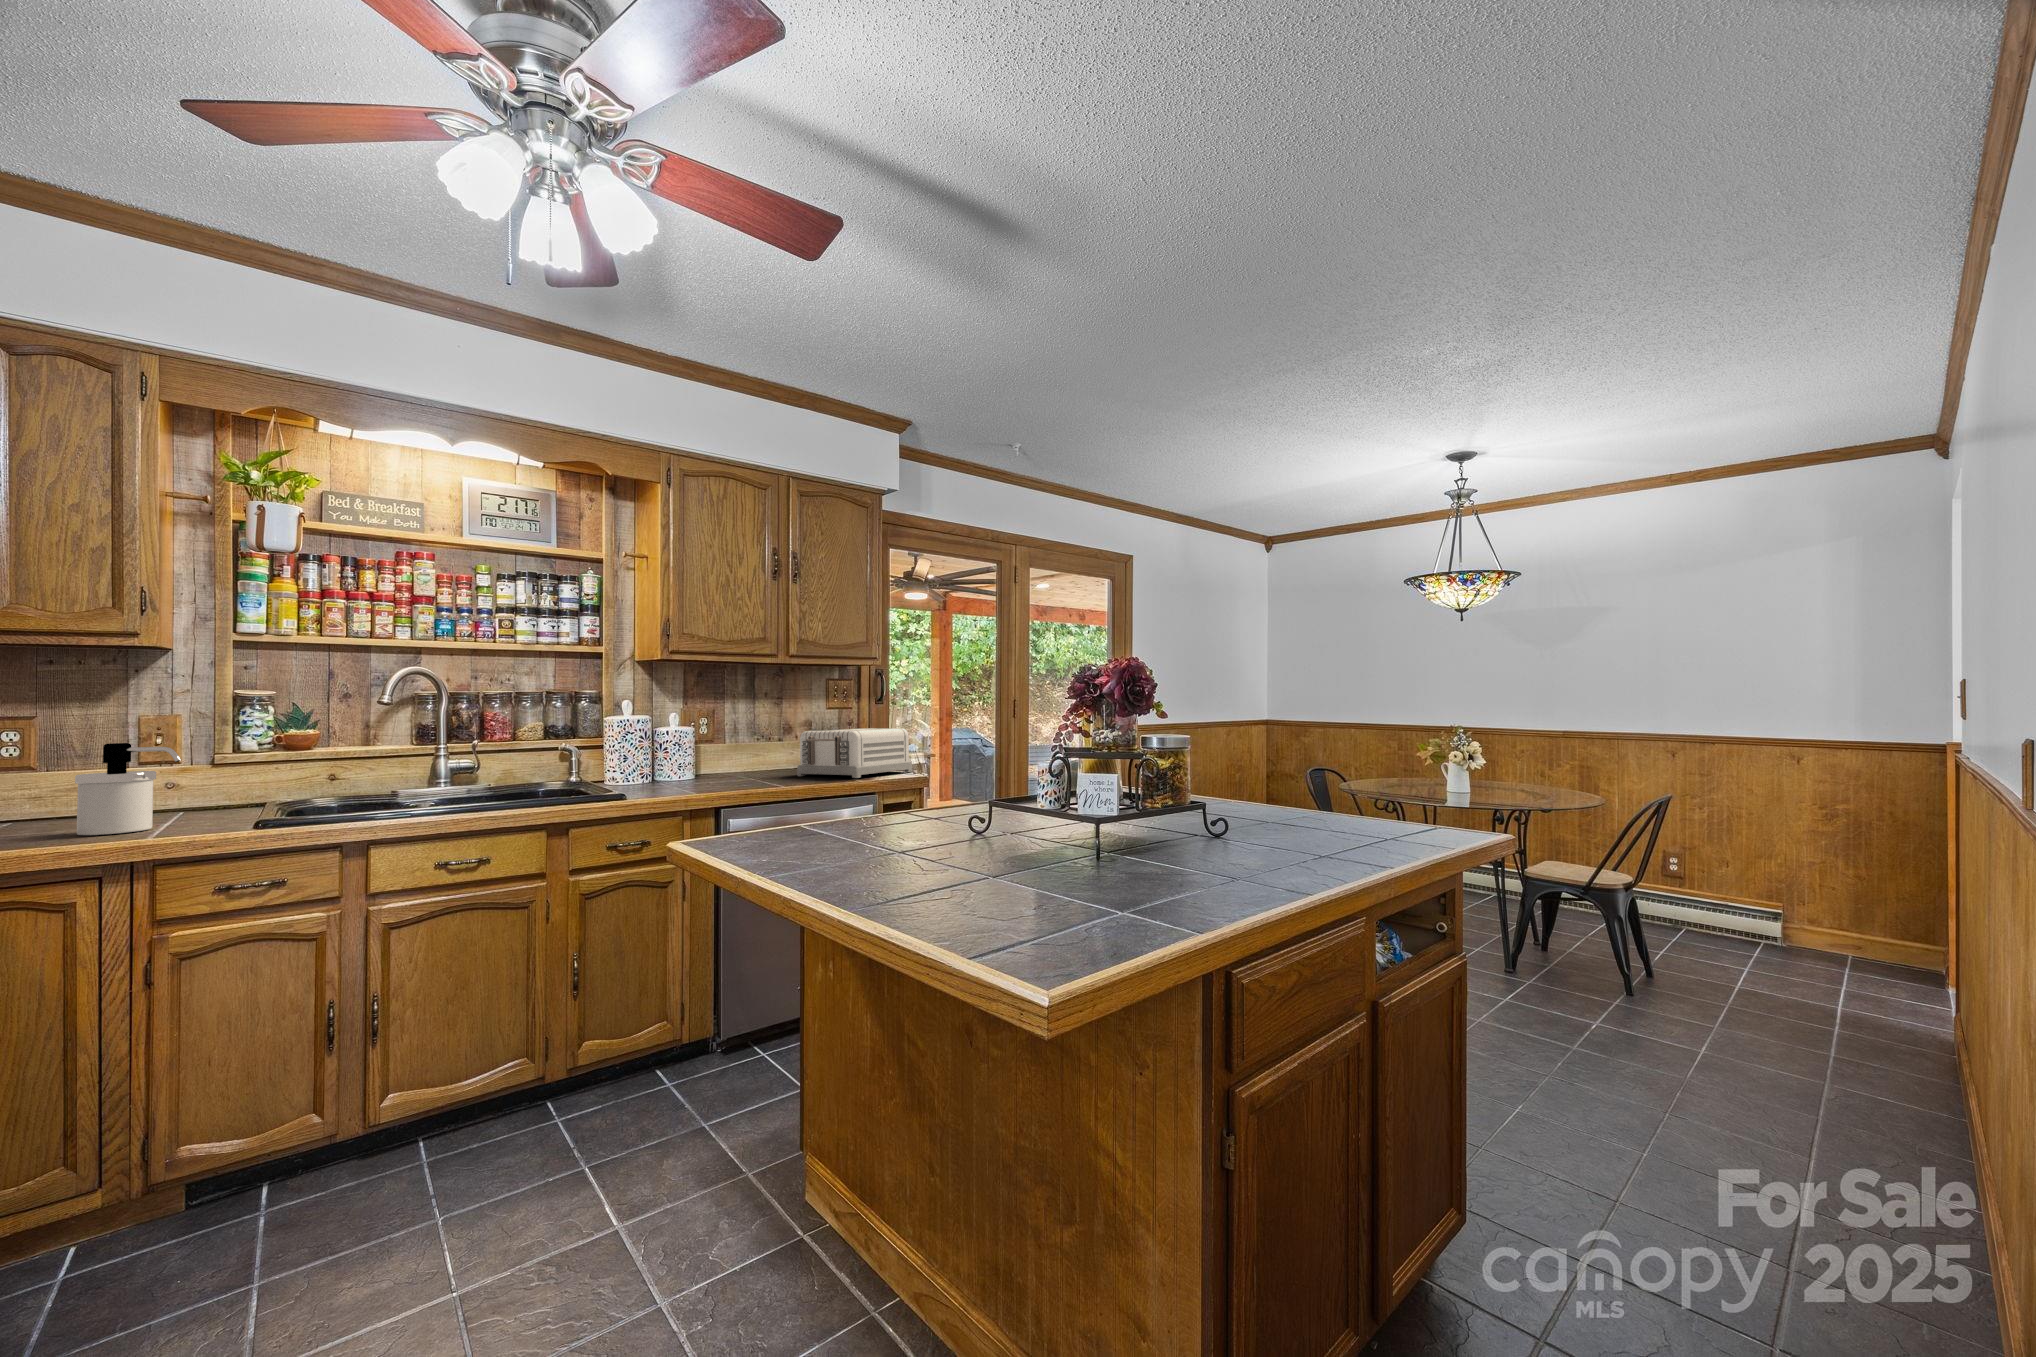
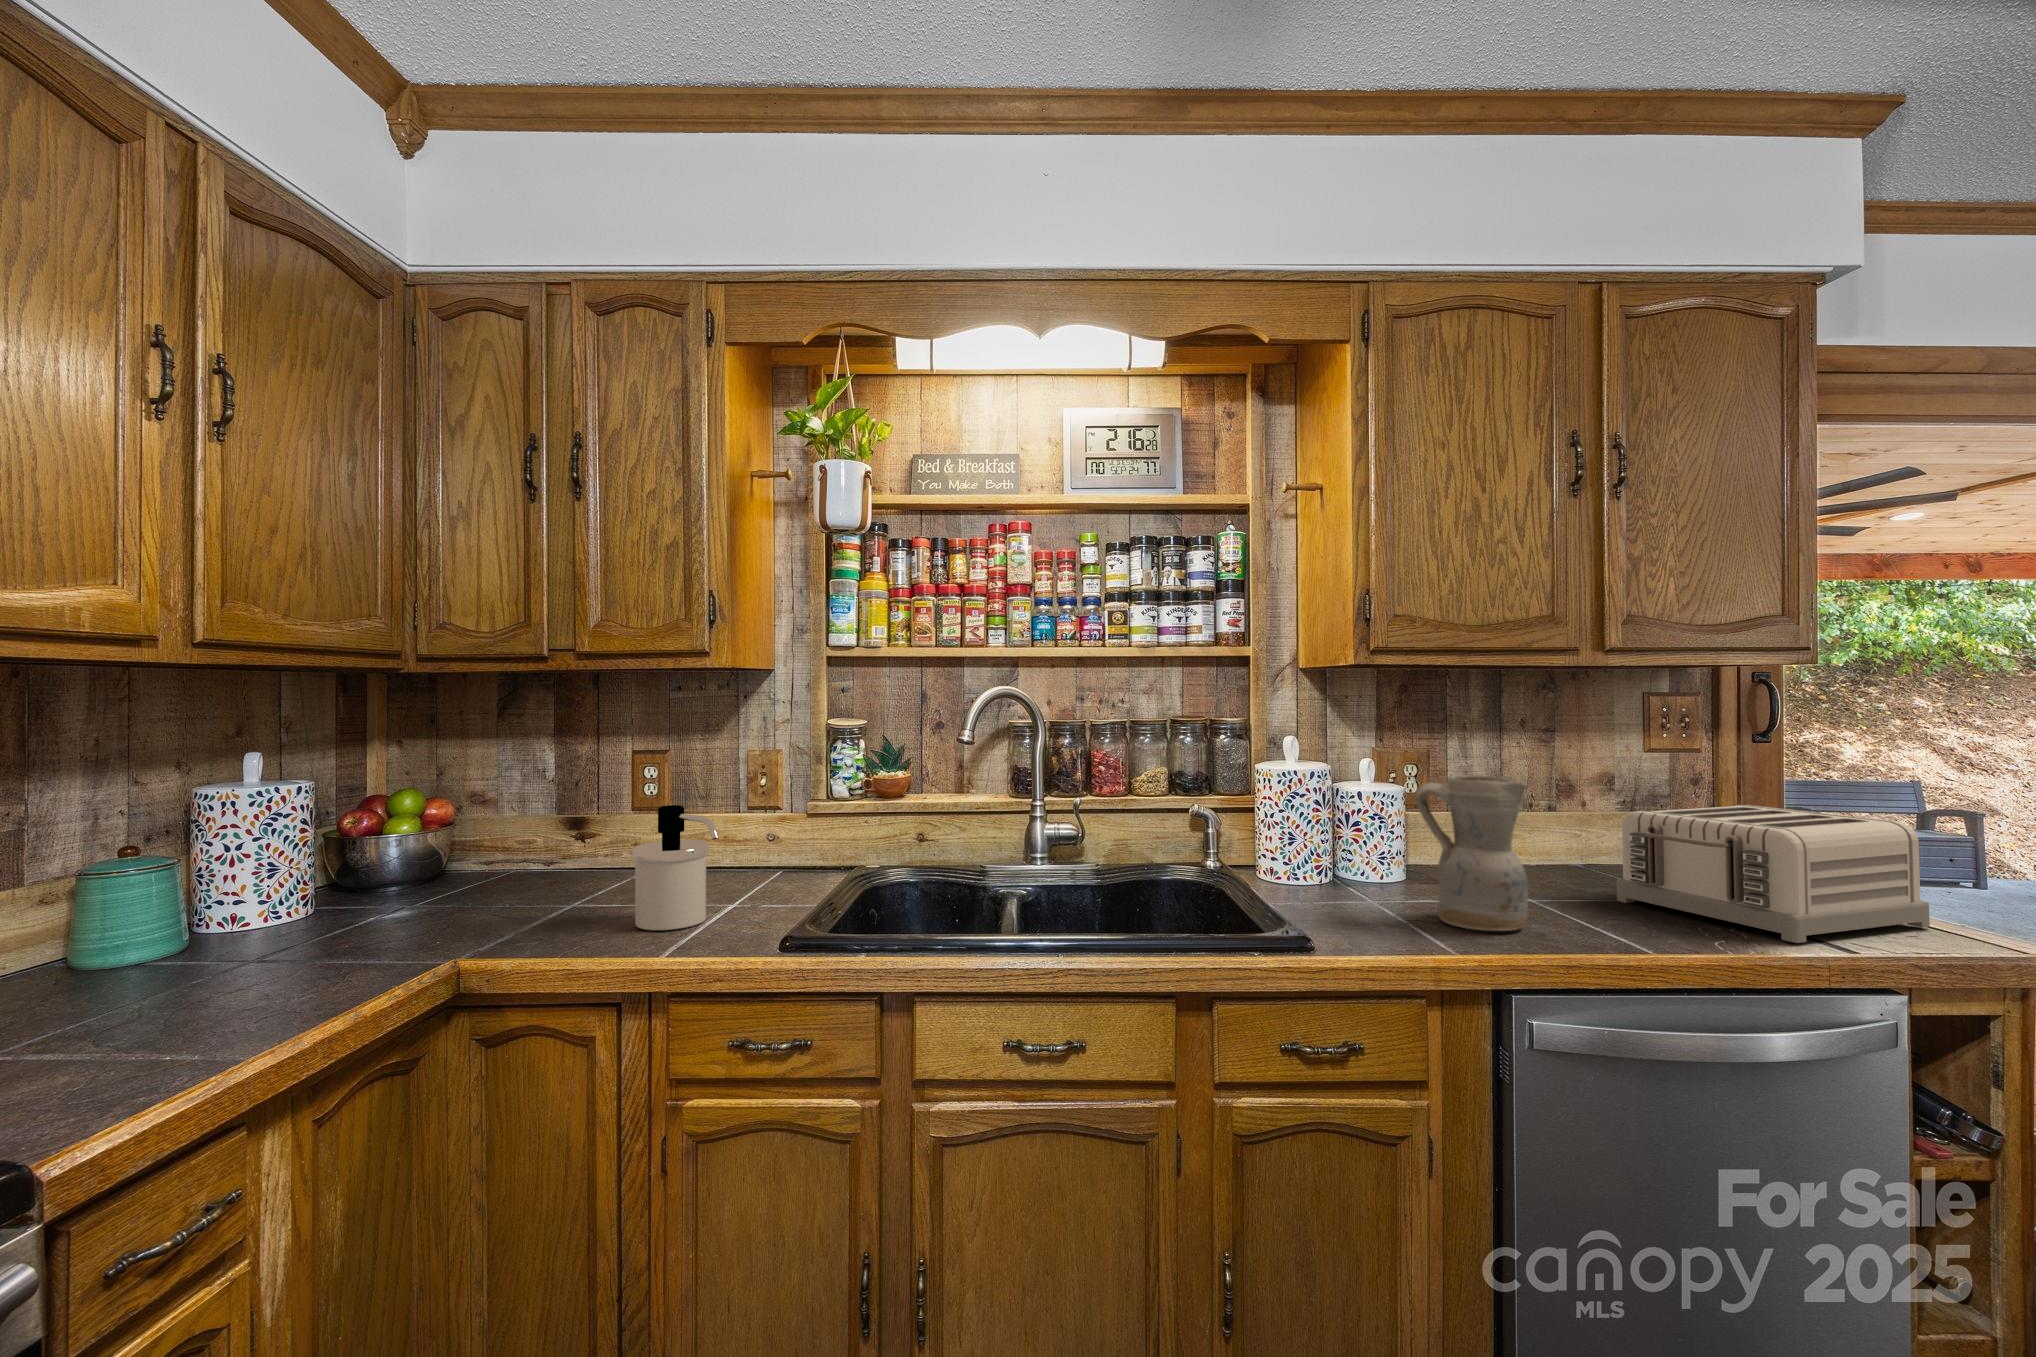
ceramic pitcher: none [694,712,748,787] -> present [1415,775,1529,931]

